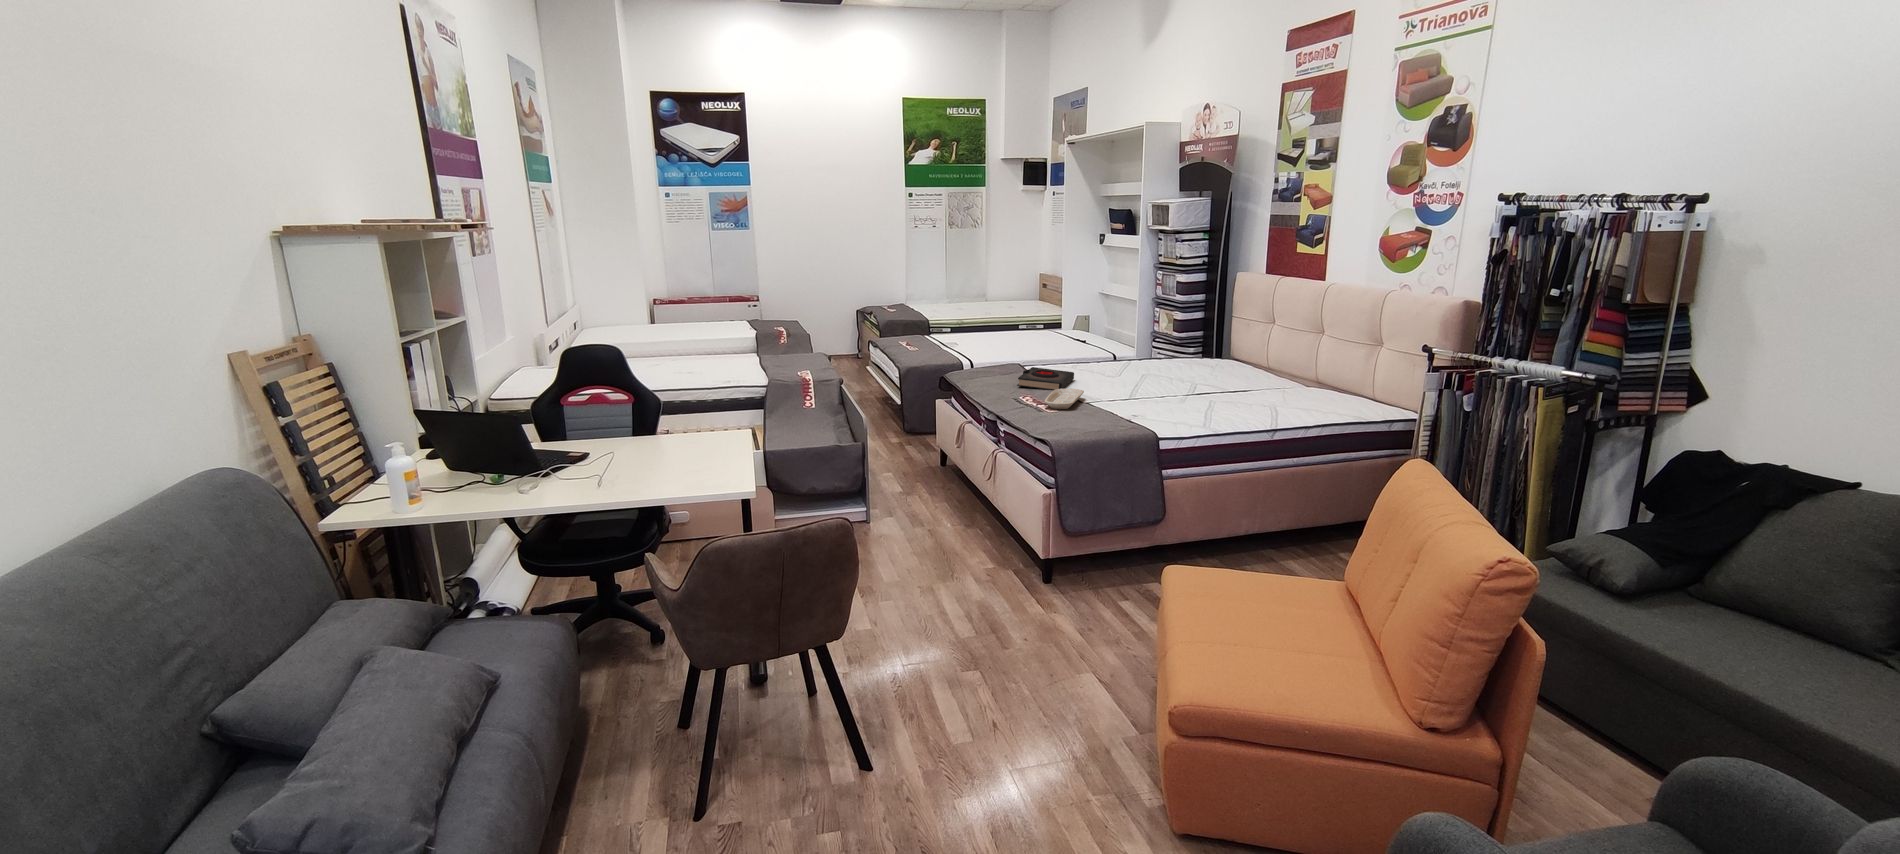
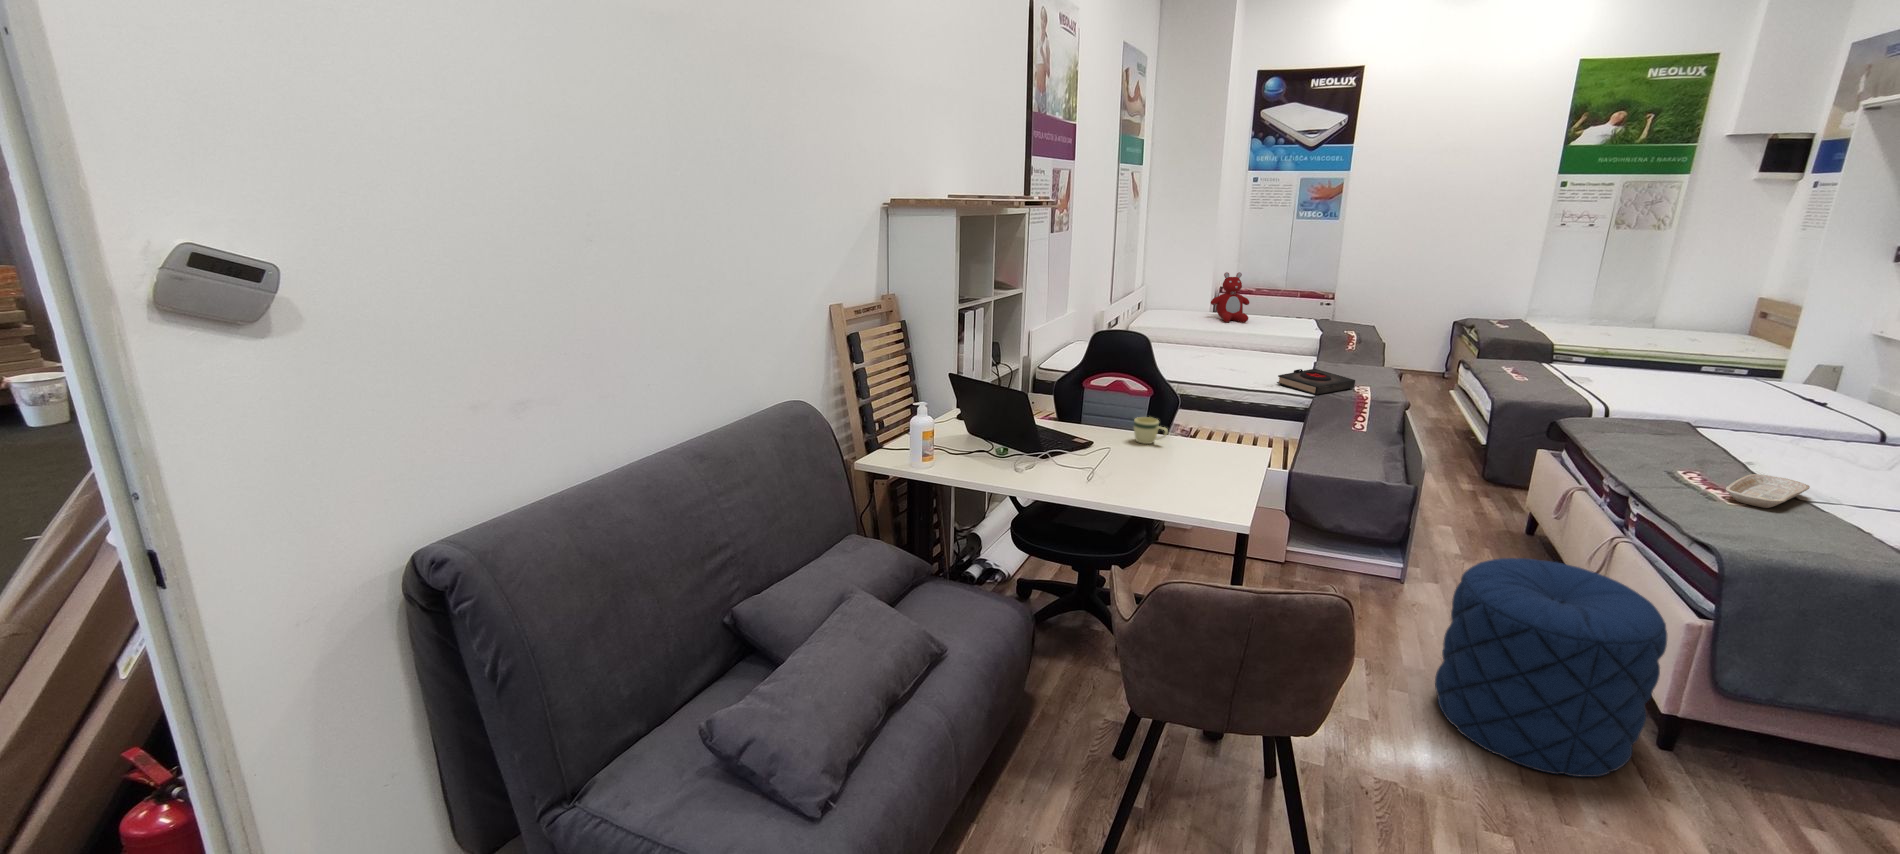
teddy bear: none [652,284,691,332] -> present [1211,272,1249,322]
book: present [1017,367,1074,390] -> present [1277,369,1355,395]
mug: none [625,422,660,448] -> present [1134,417,1168,444]
pouf: none [909,473,1035,623] -> present [1435,558,1667,777]

